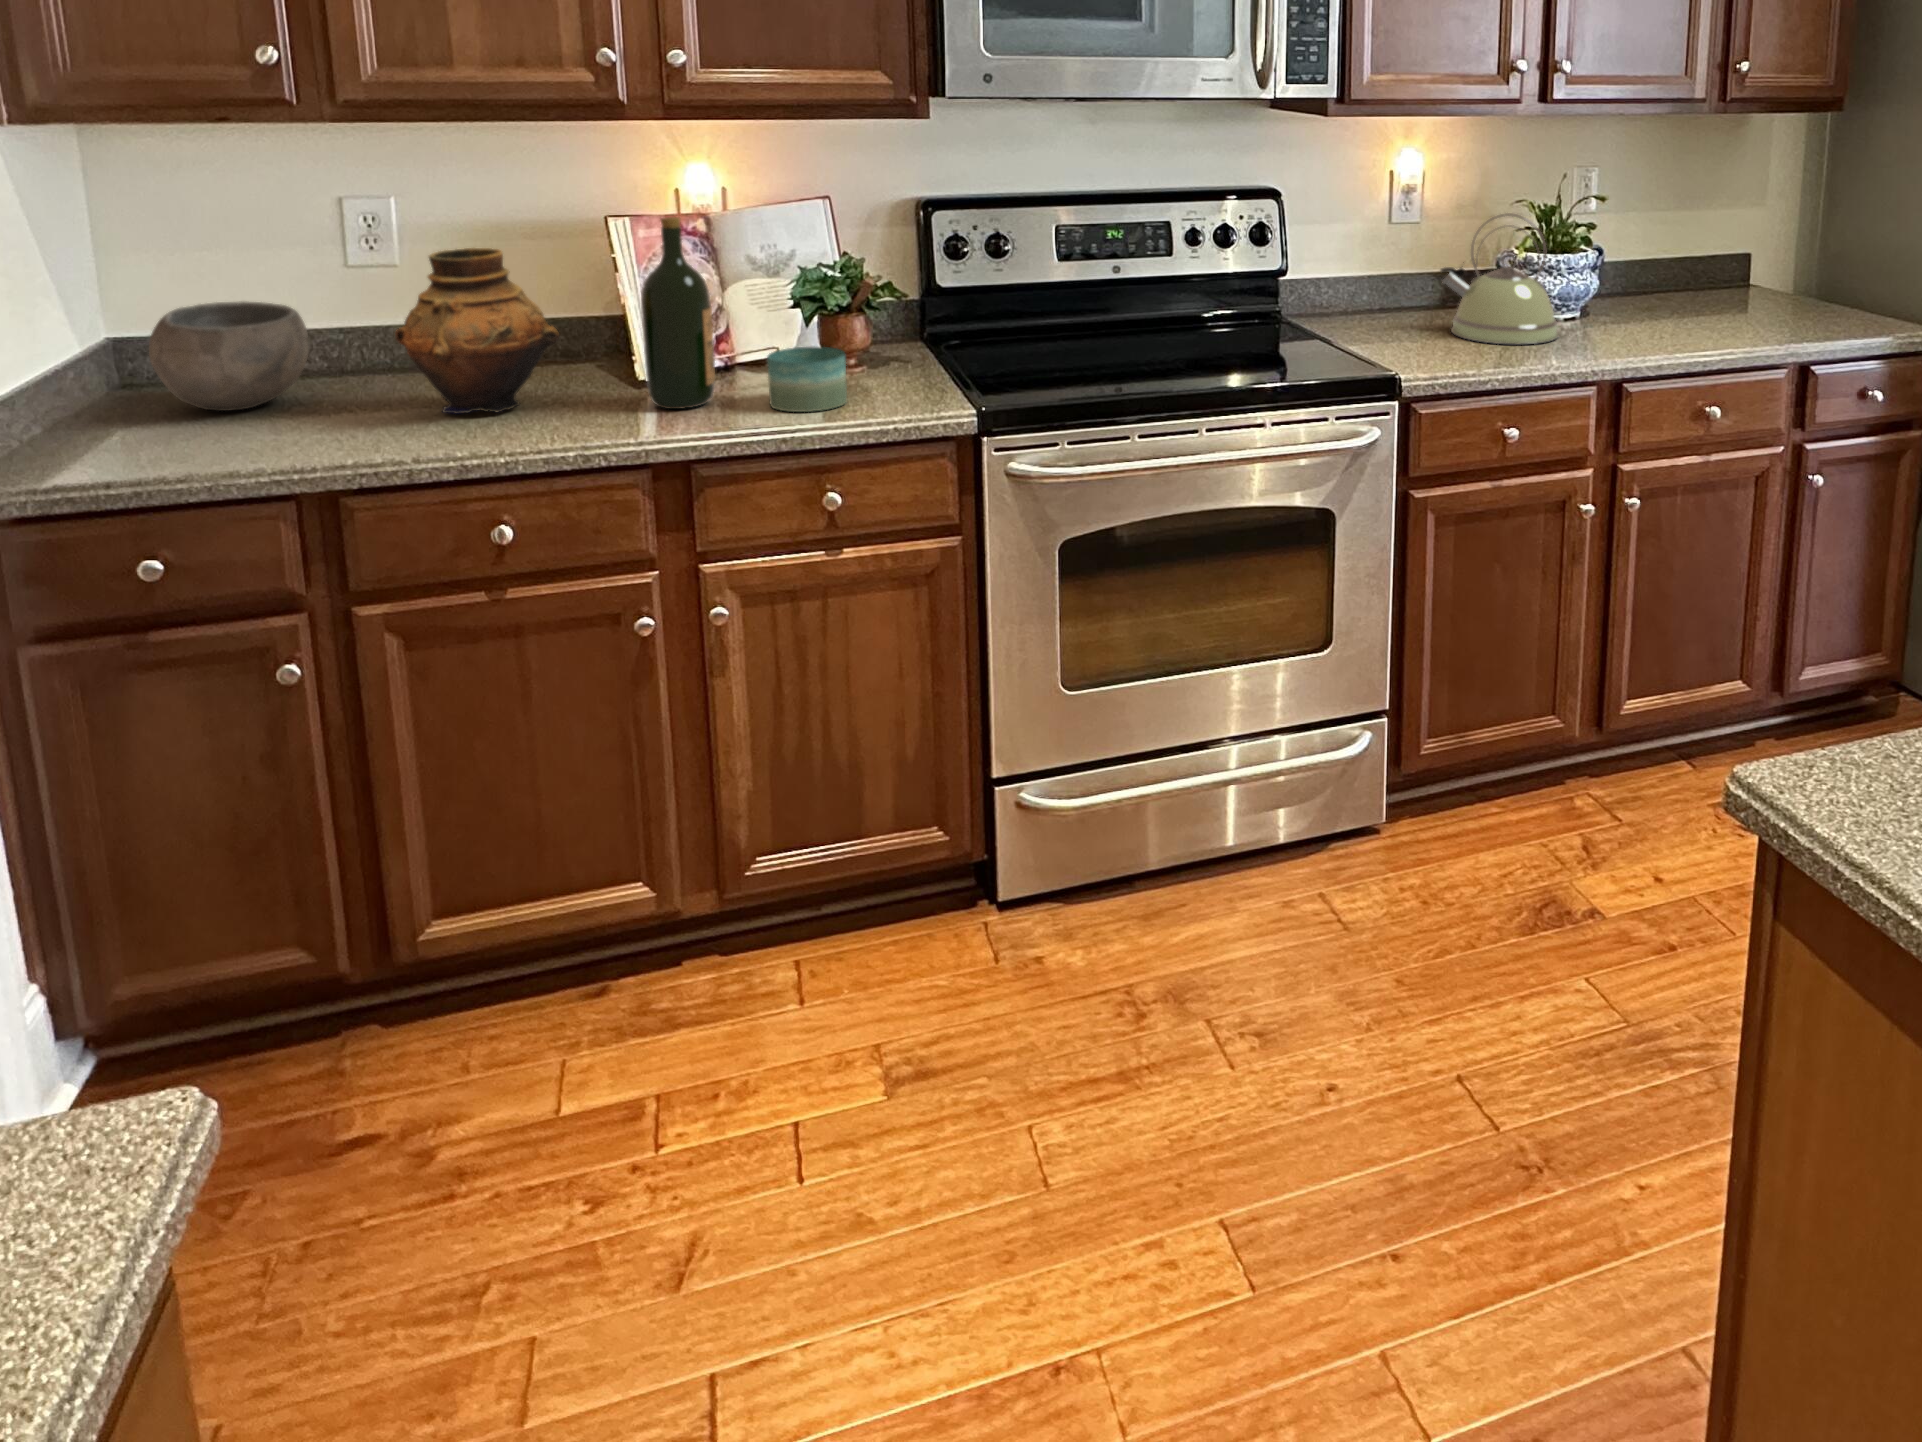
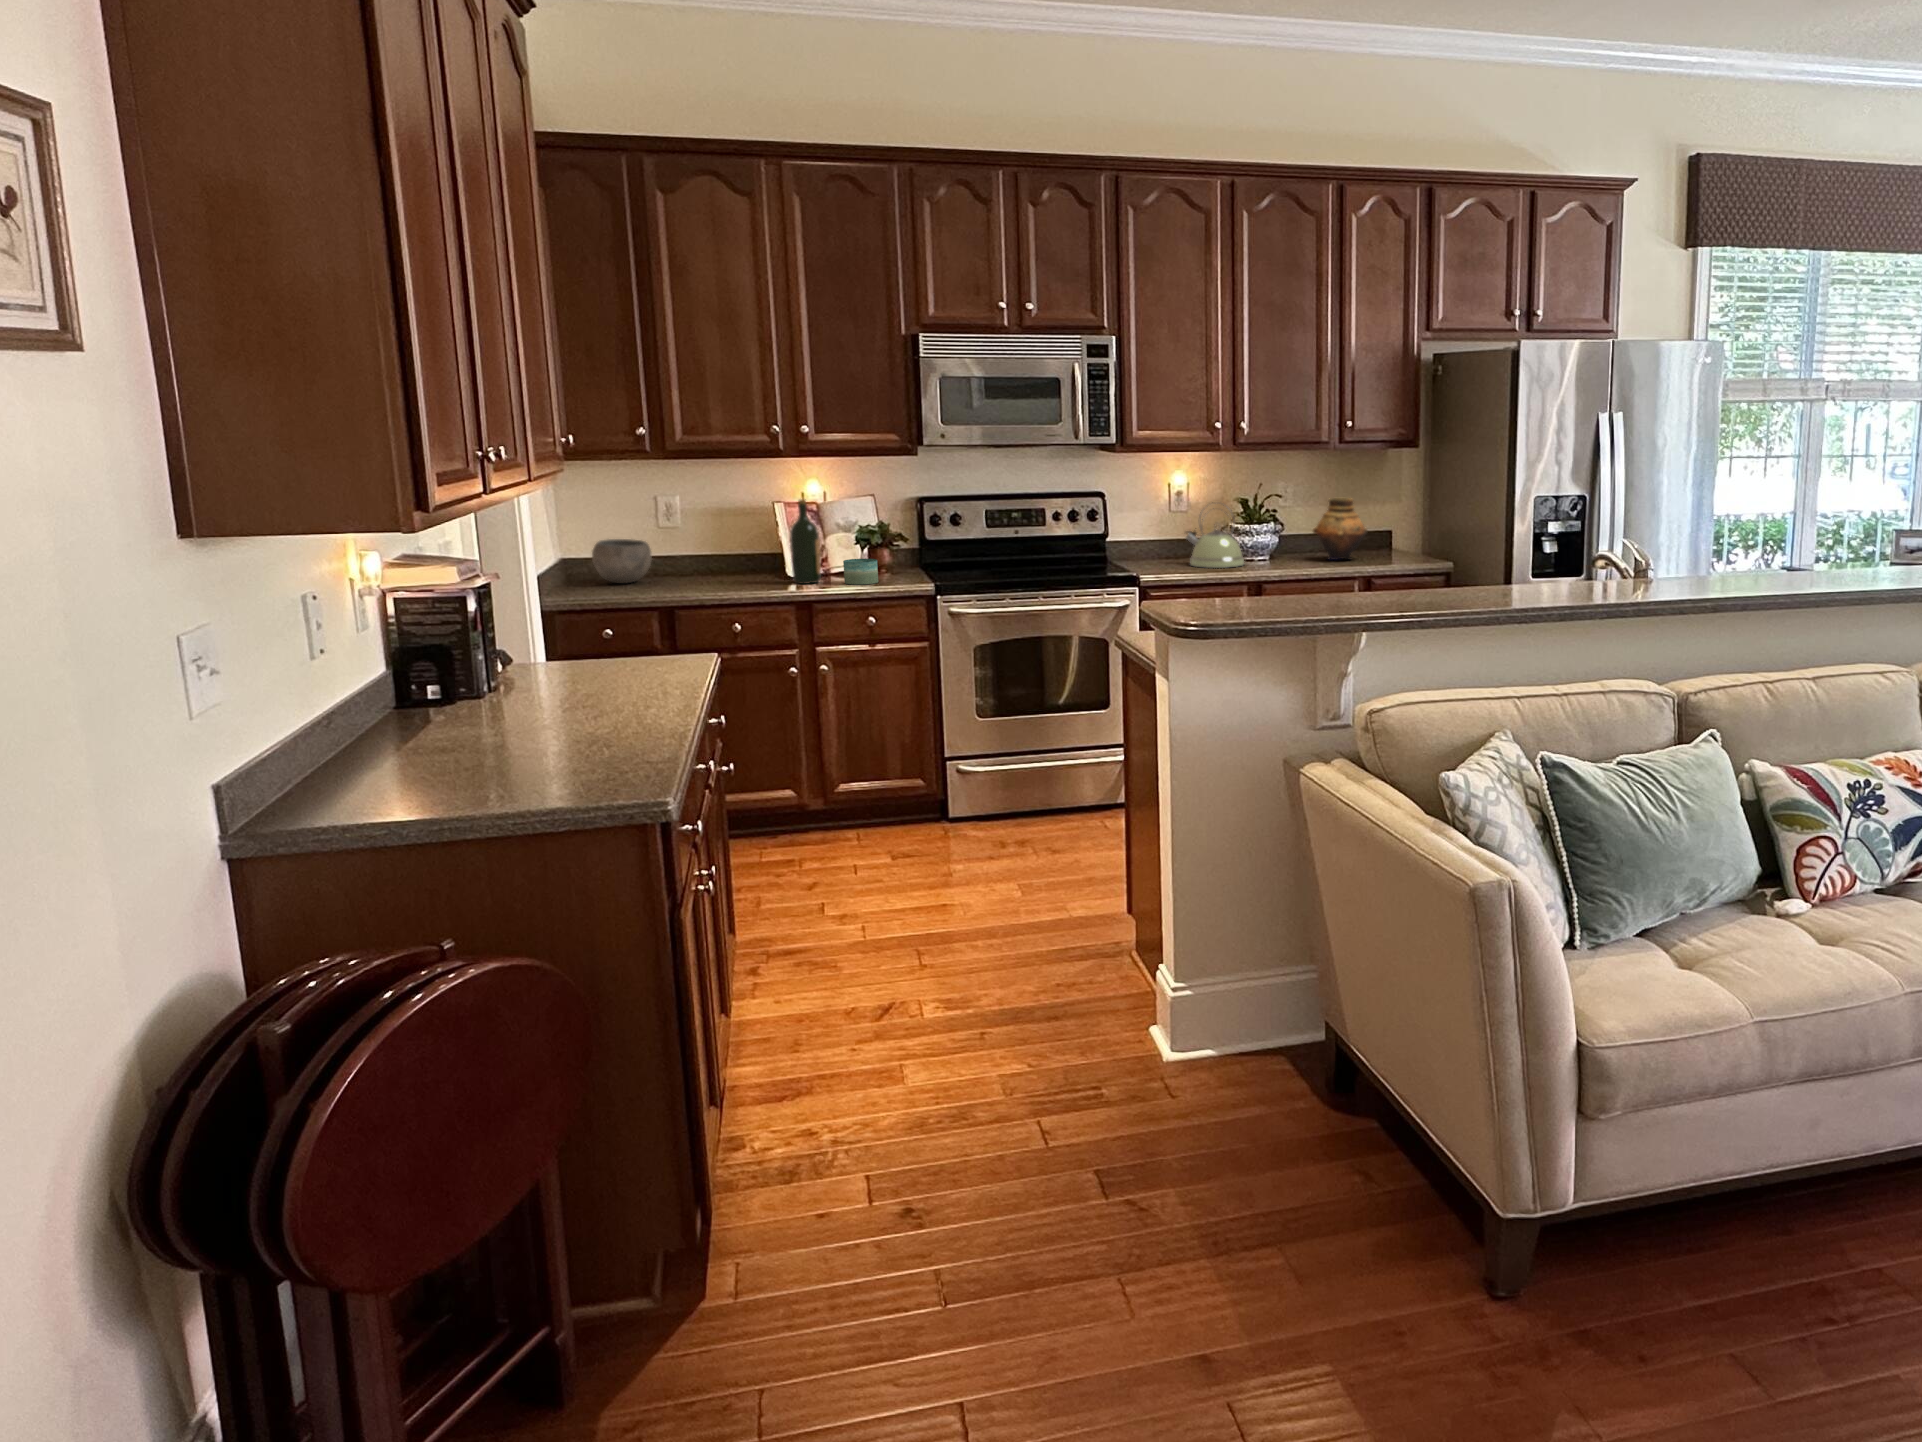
vase: present [395,248,559,414] -> present [1313,498,1368,560]

